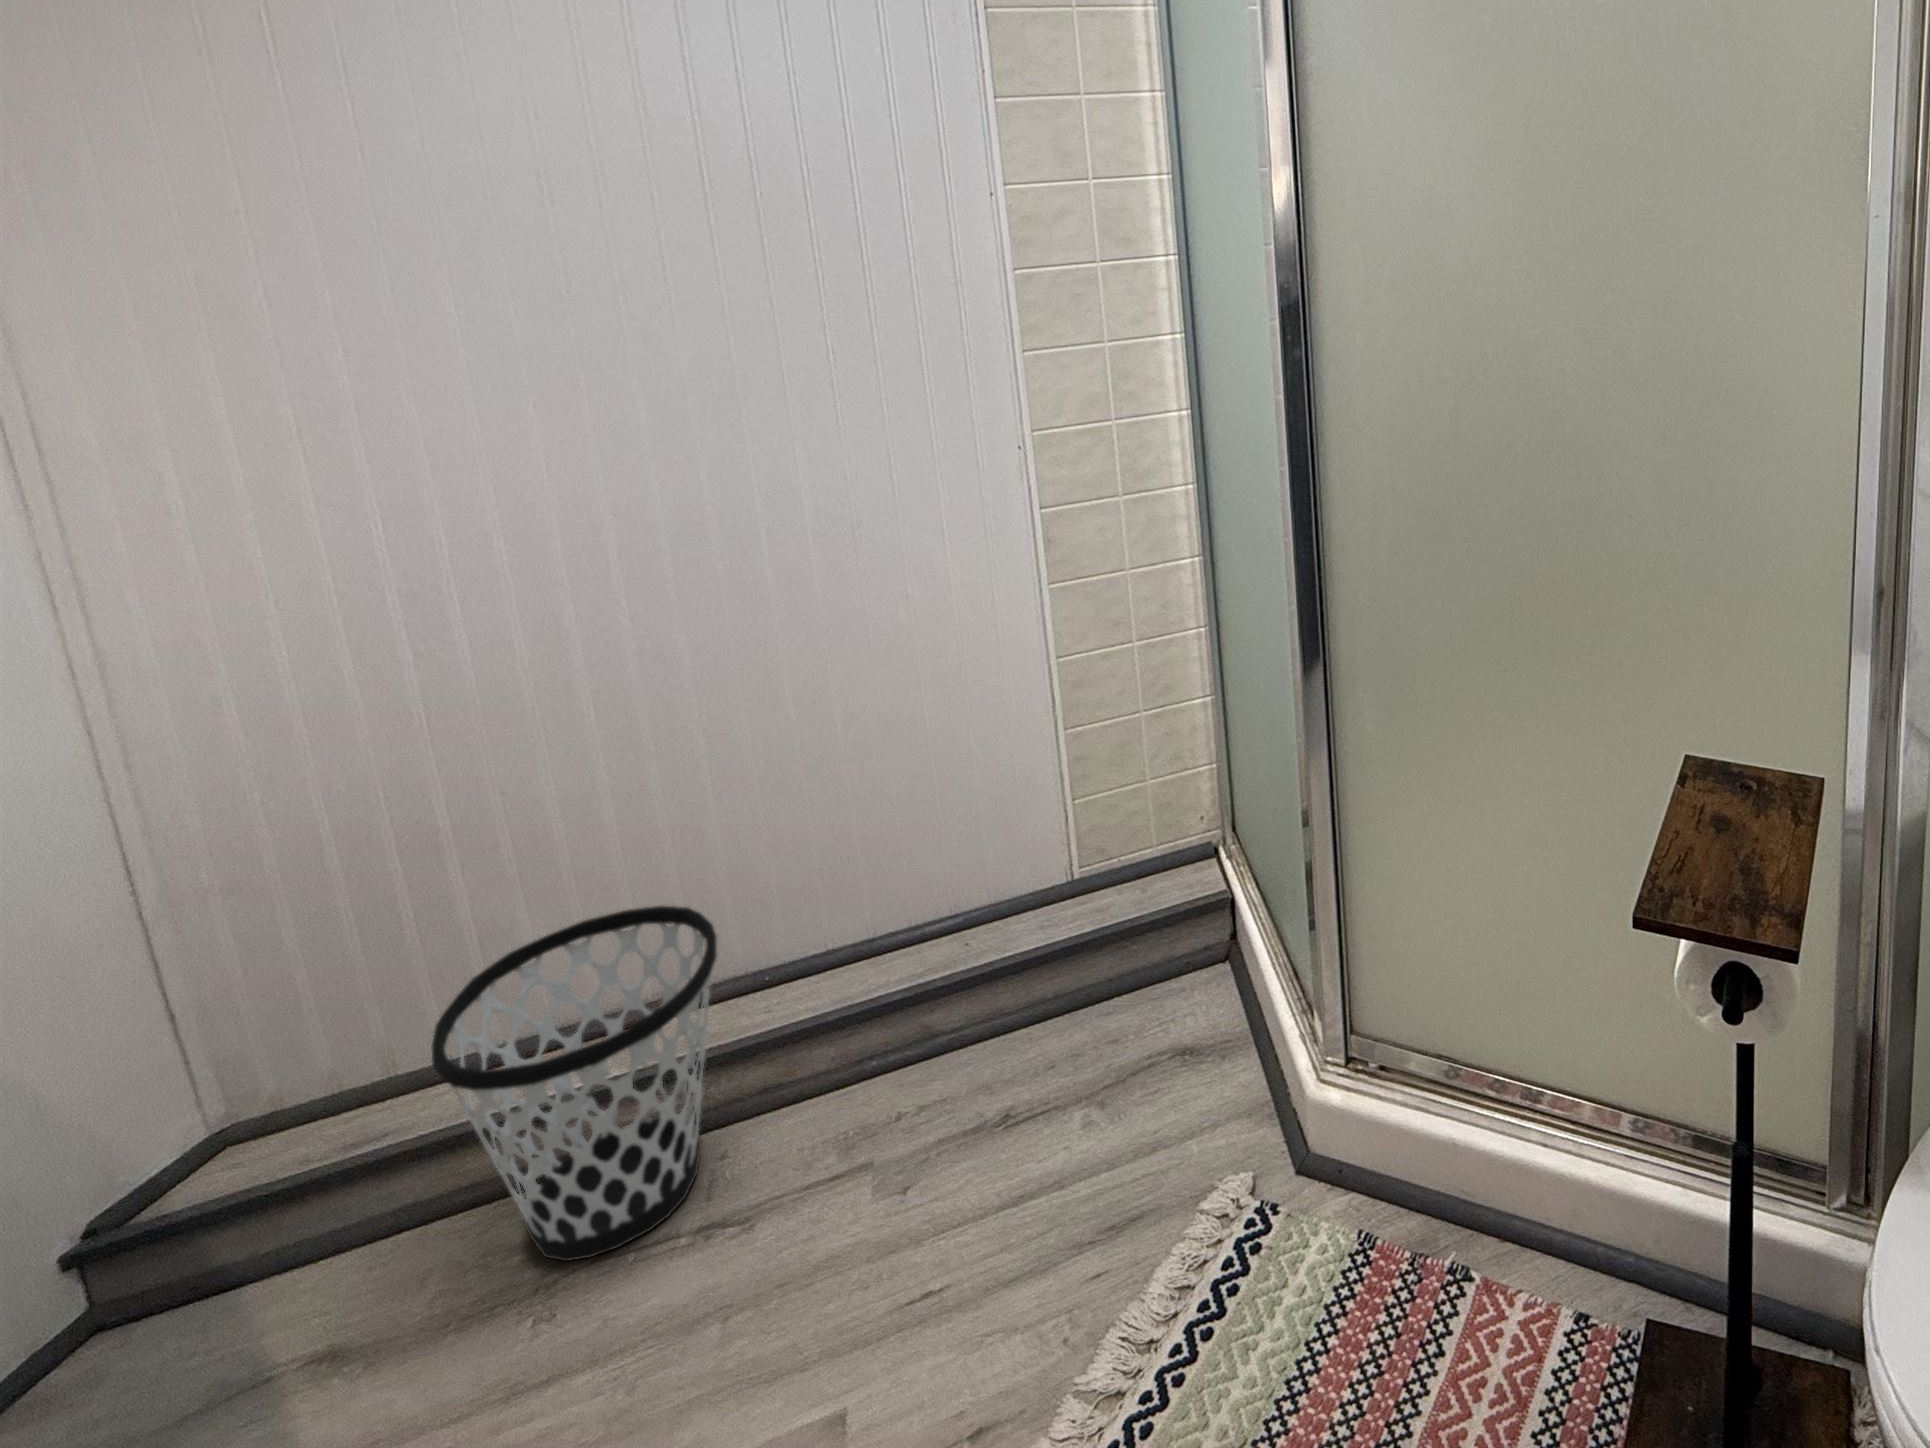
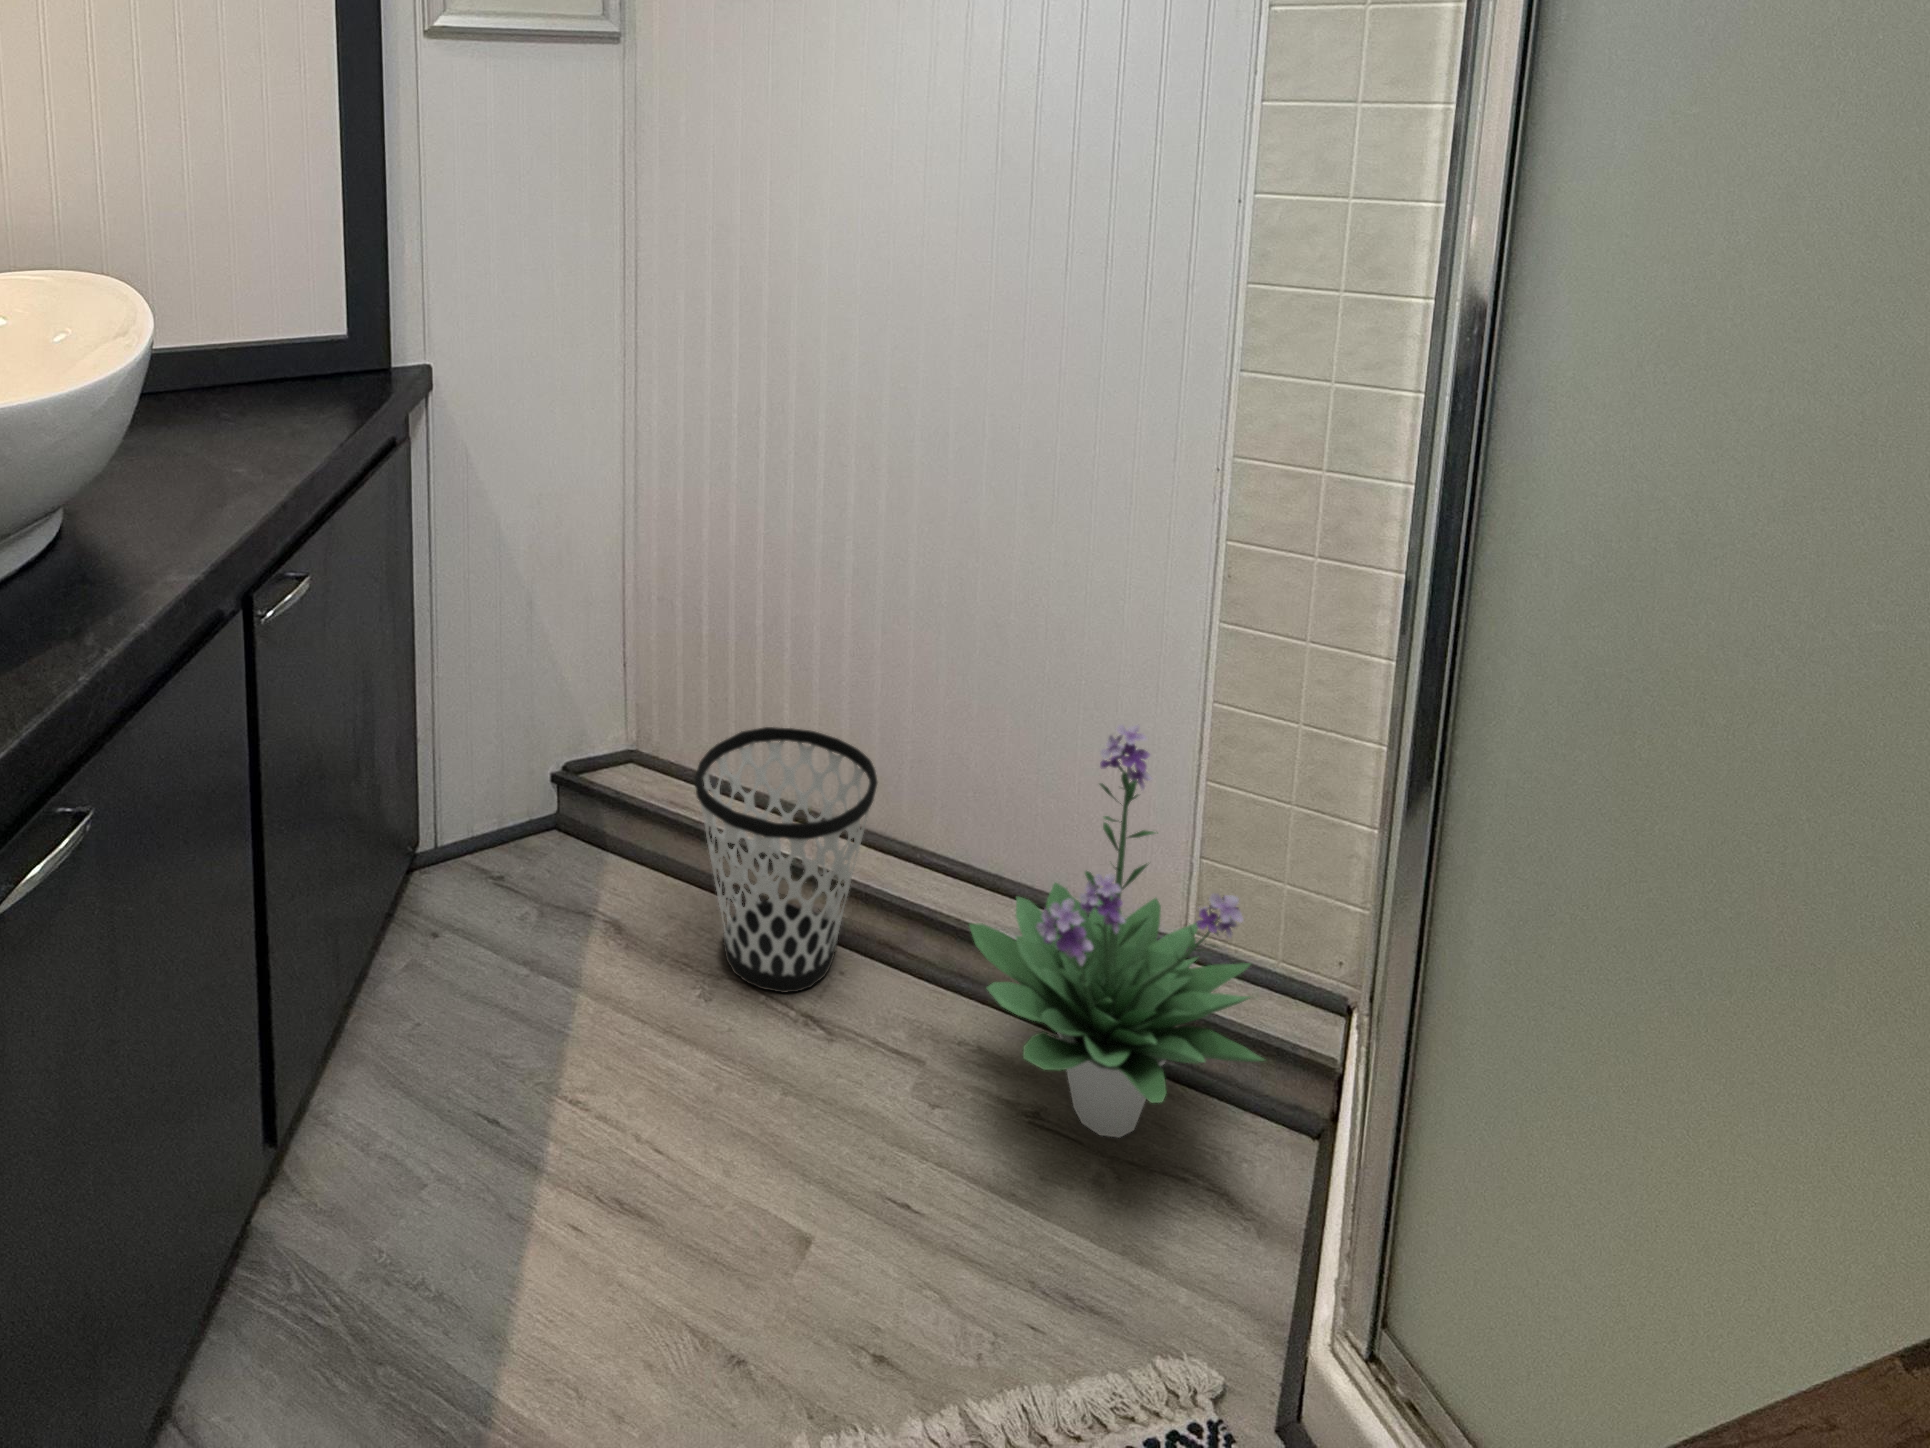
potted plant: none [881,709,1197,1096] -> present [969,724,1264,1138]

